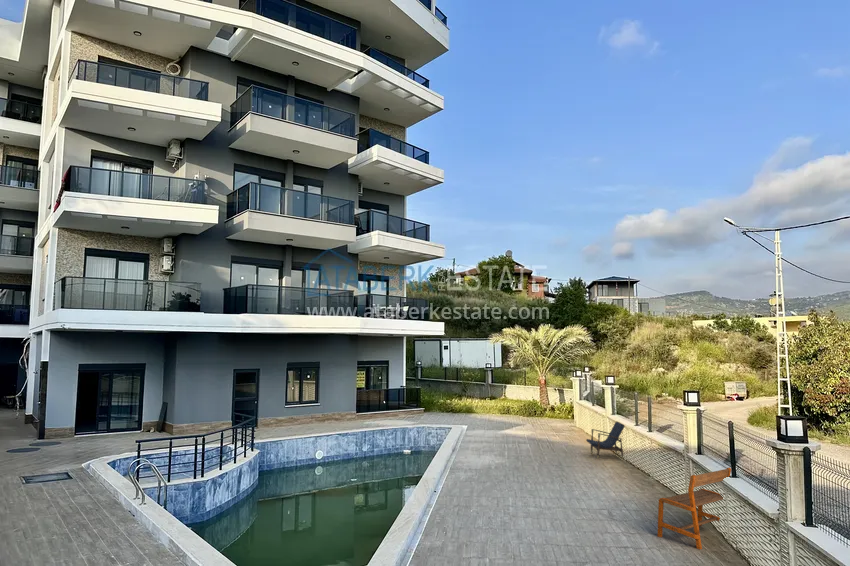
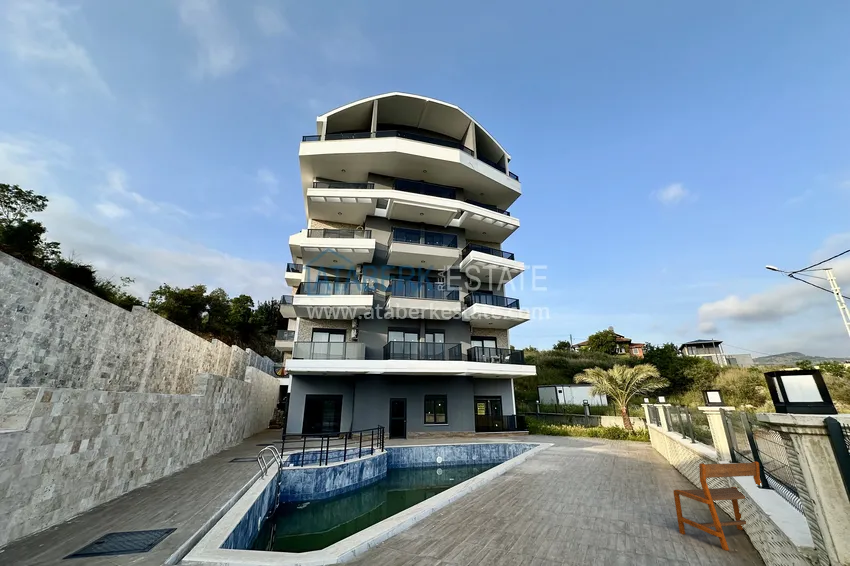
lounge chair: present [586,422,624,459] -> none [648,437,686,472]

